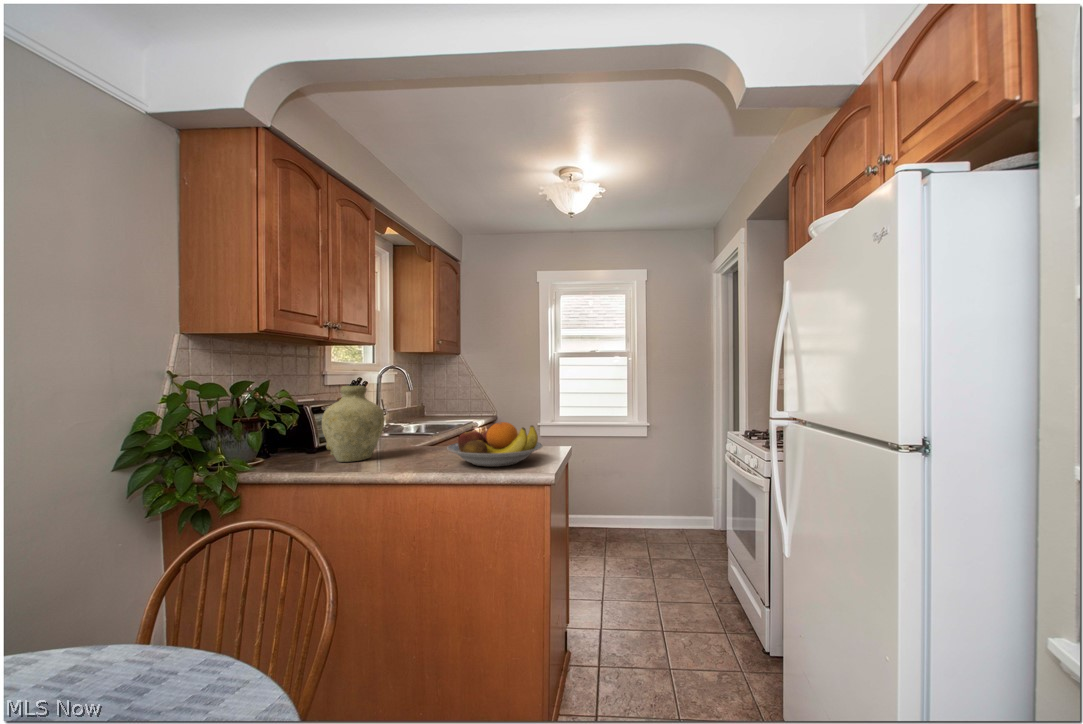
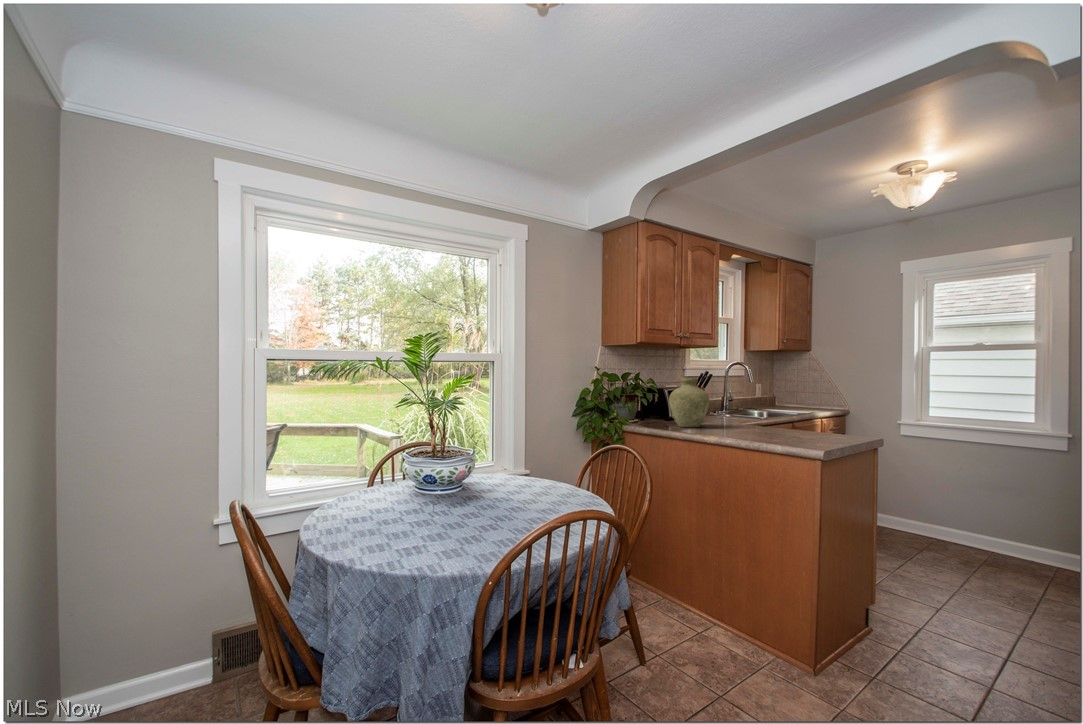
fruit bowl: present [447,422,543,467] -> none [744,410,824,442]

